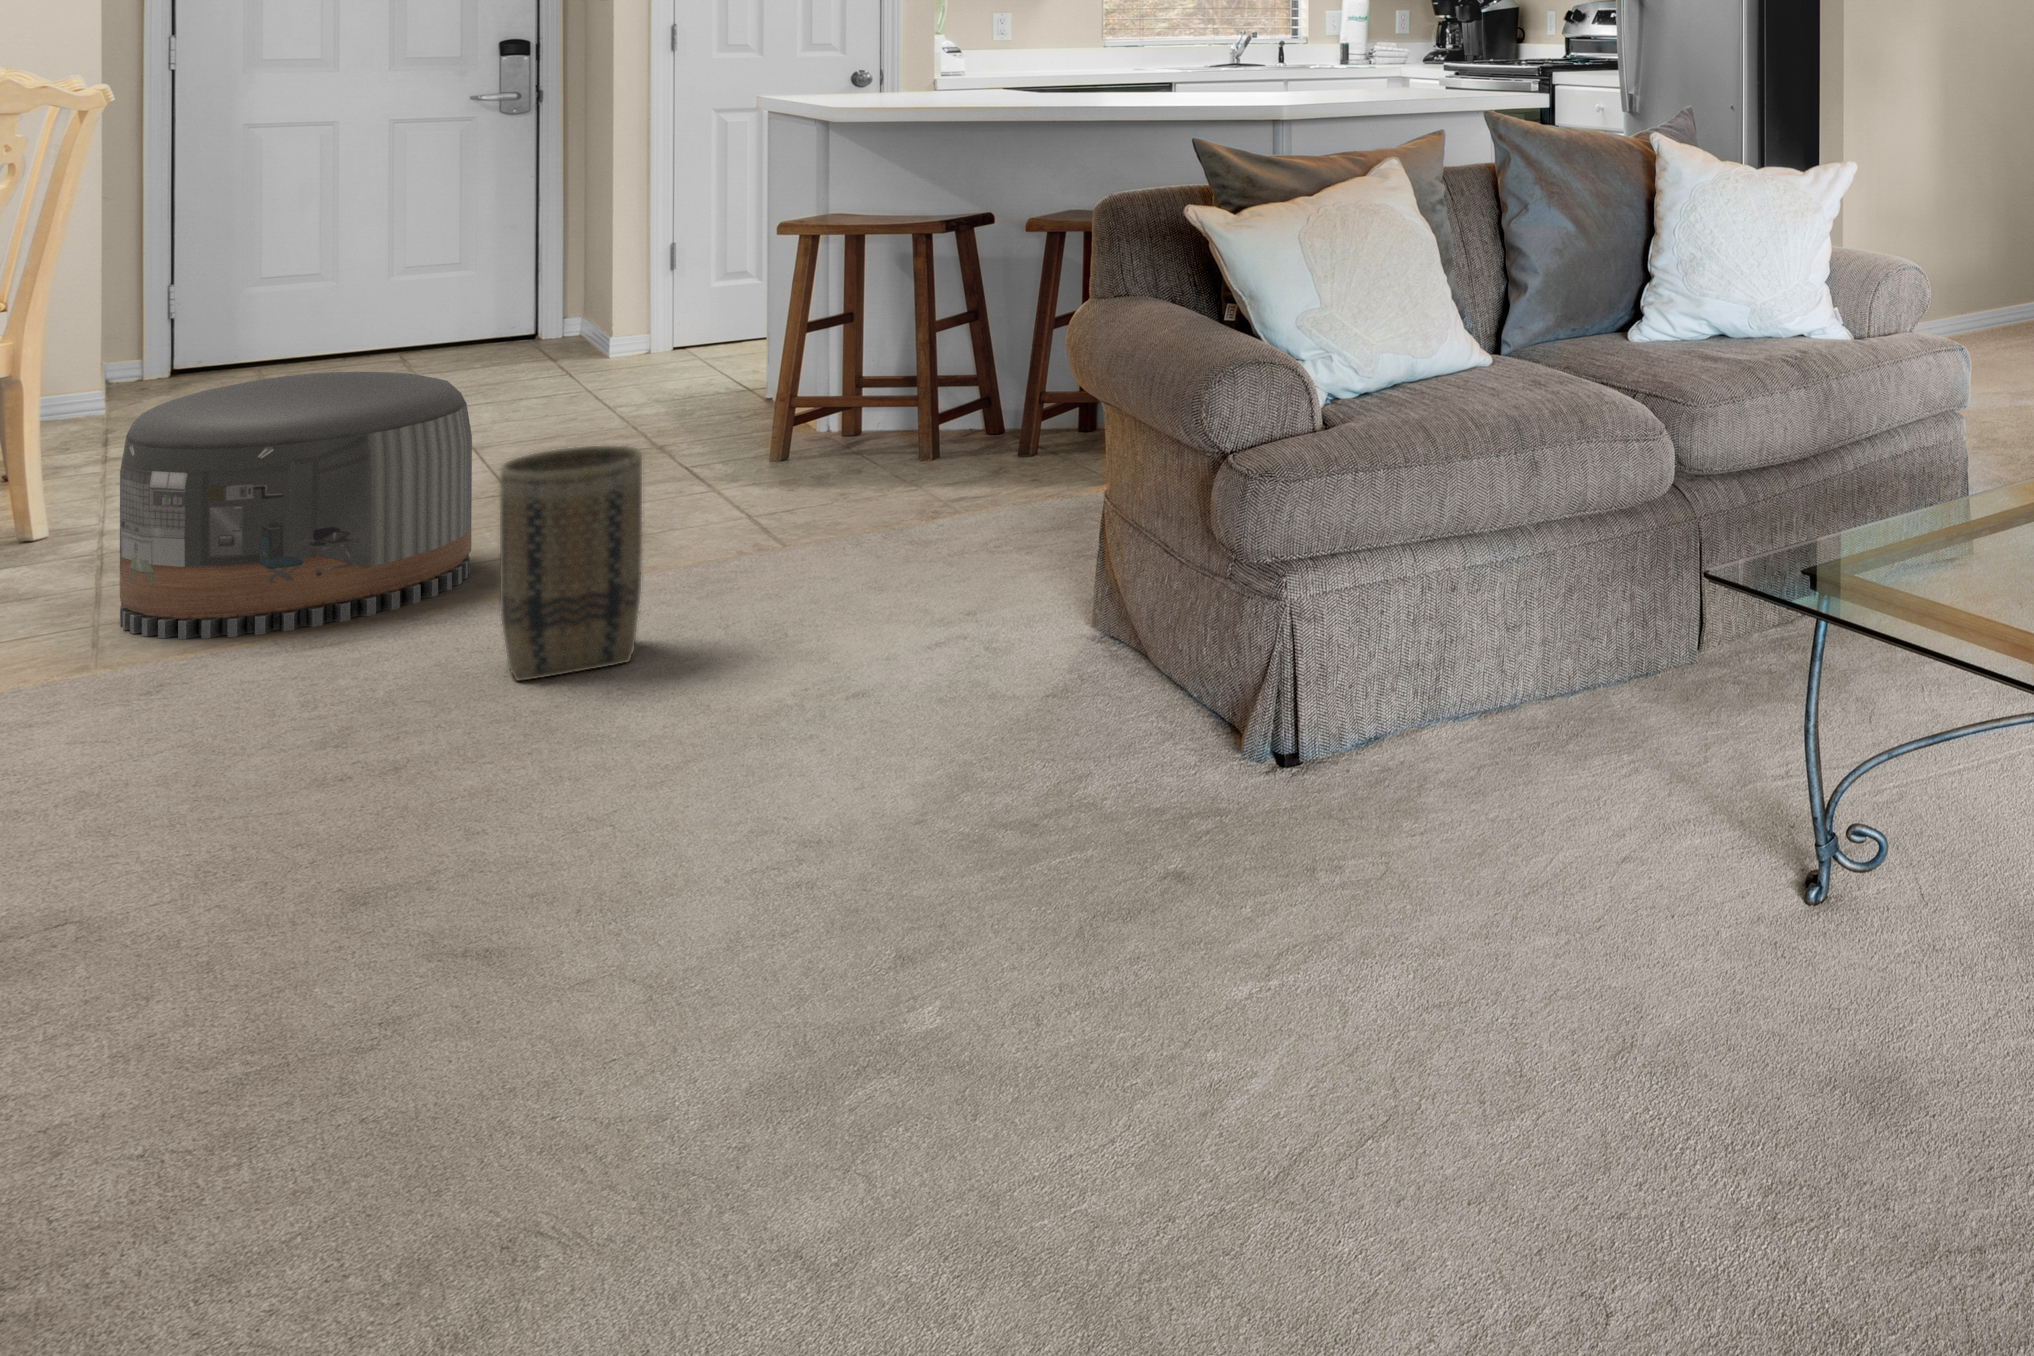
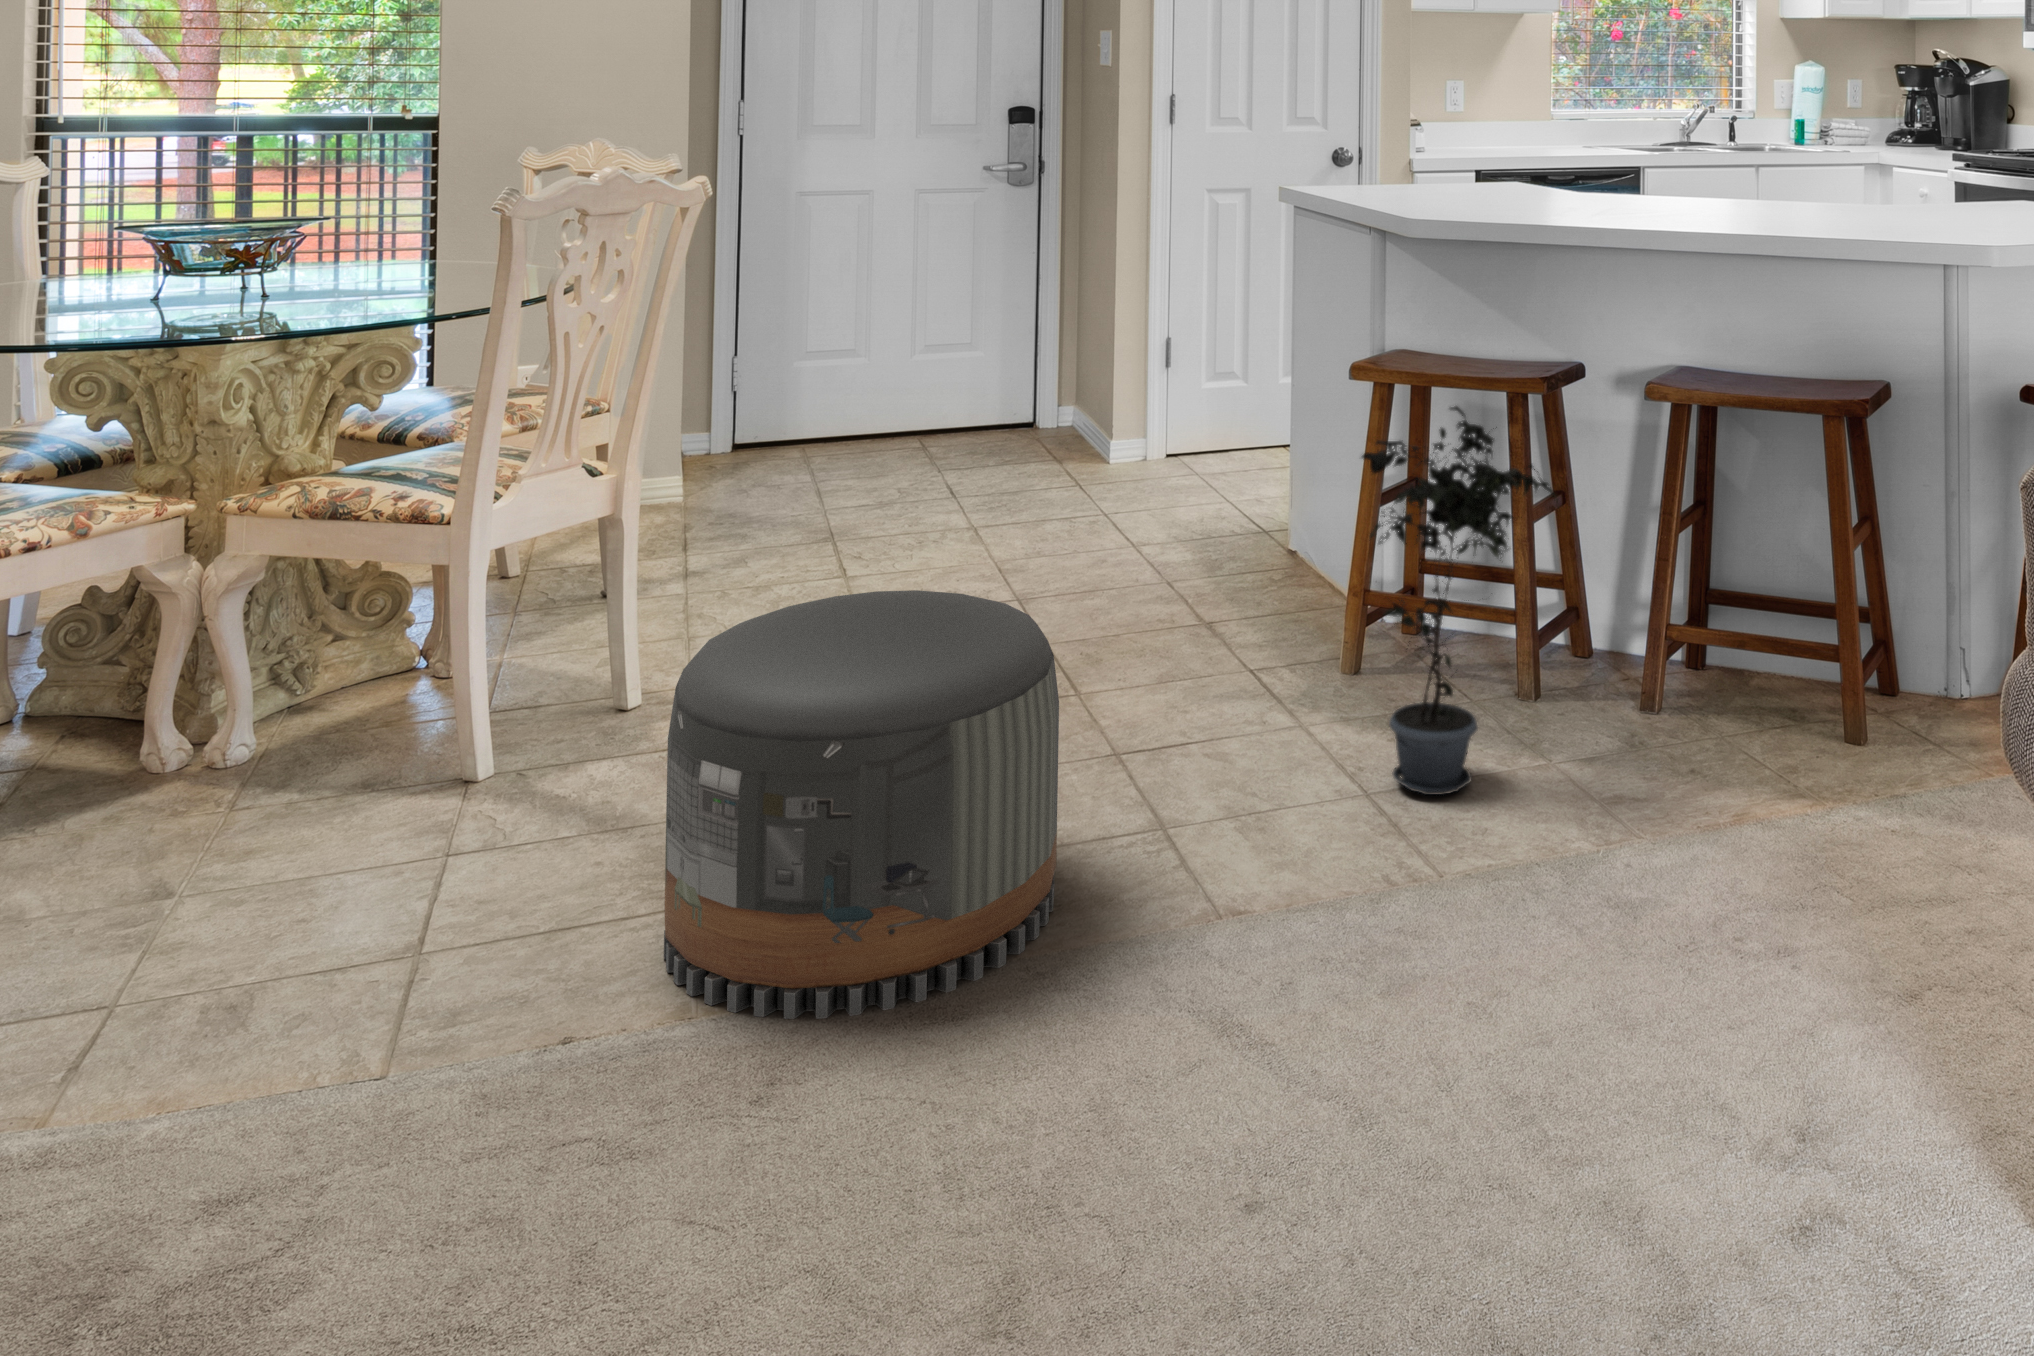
potted plant: none [754,234,906,506] -> present [1362,406,1555,795]
basket: present [500,446,642,681] -> none [1153,824,1345,1263]

